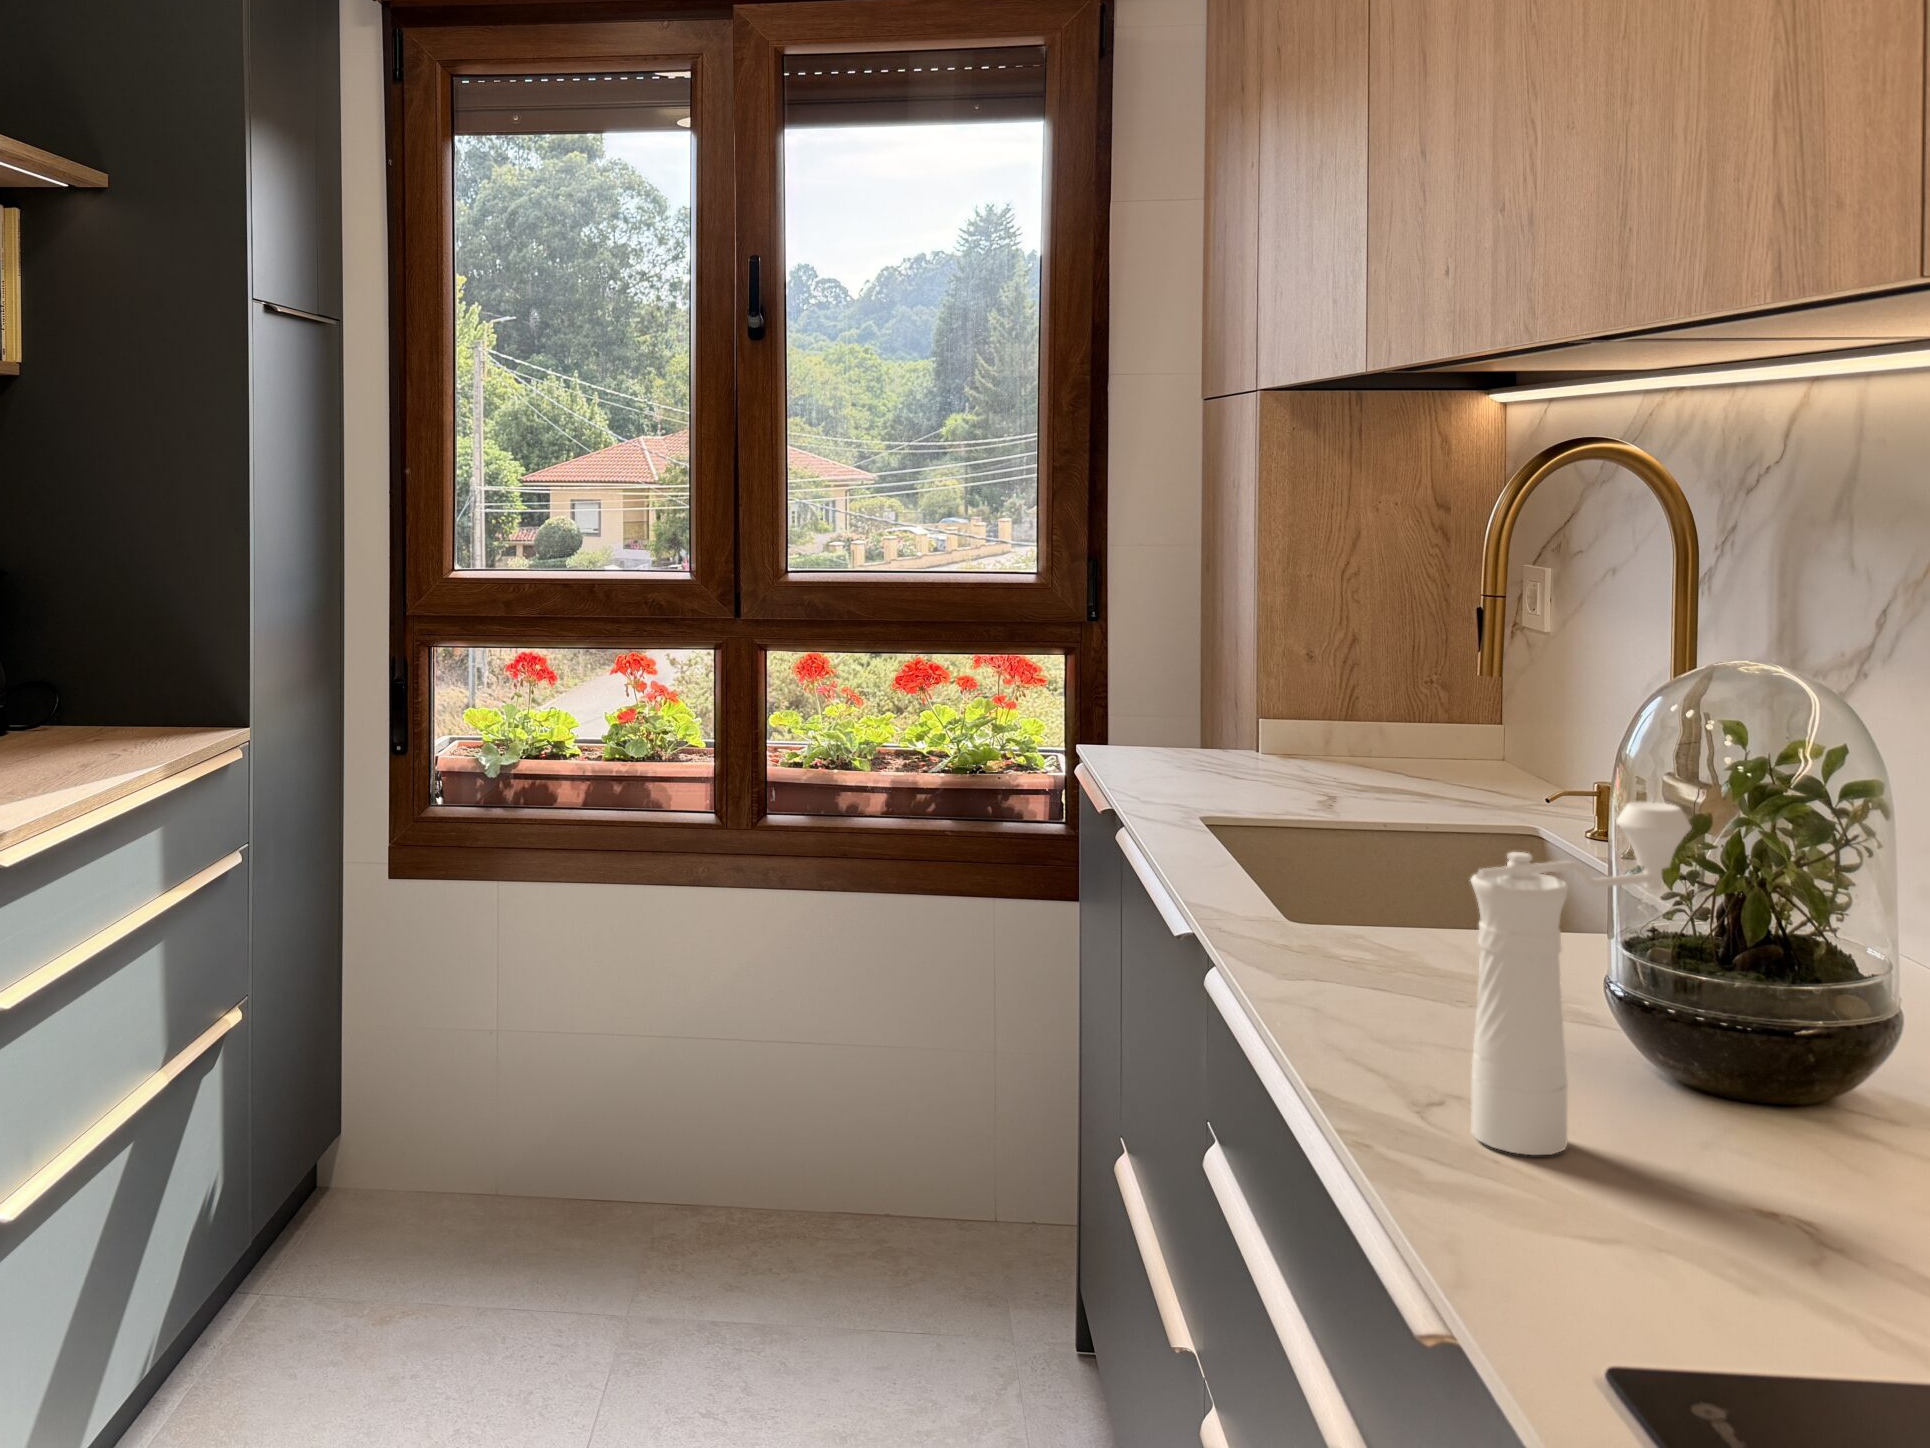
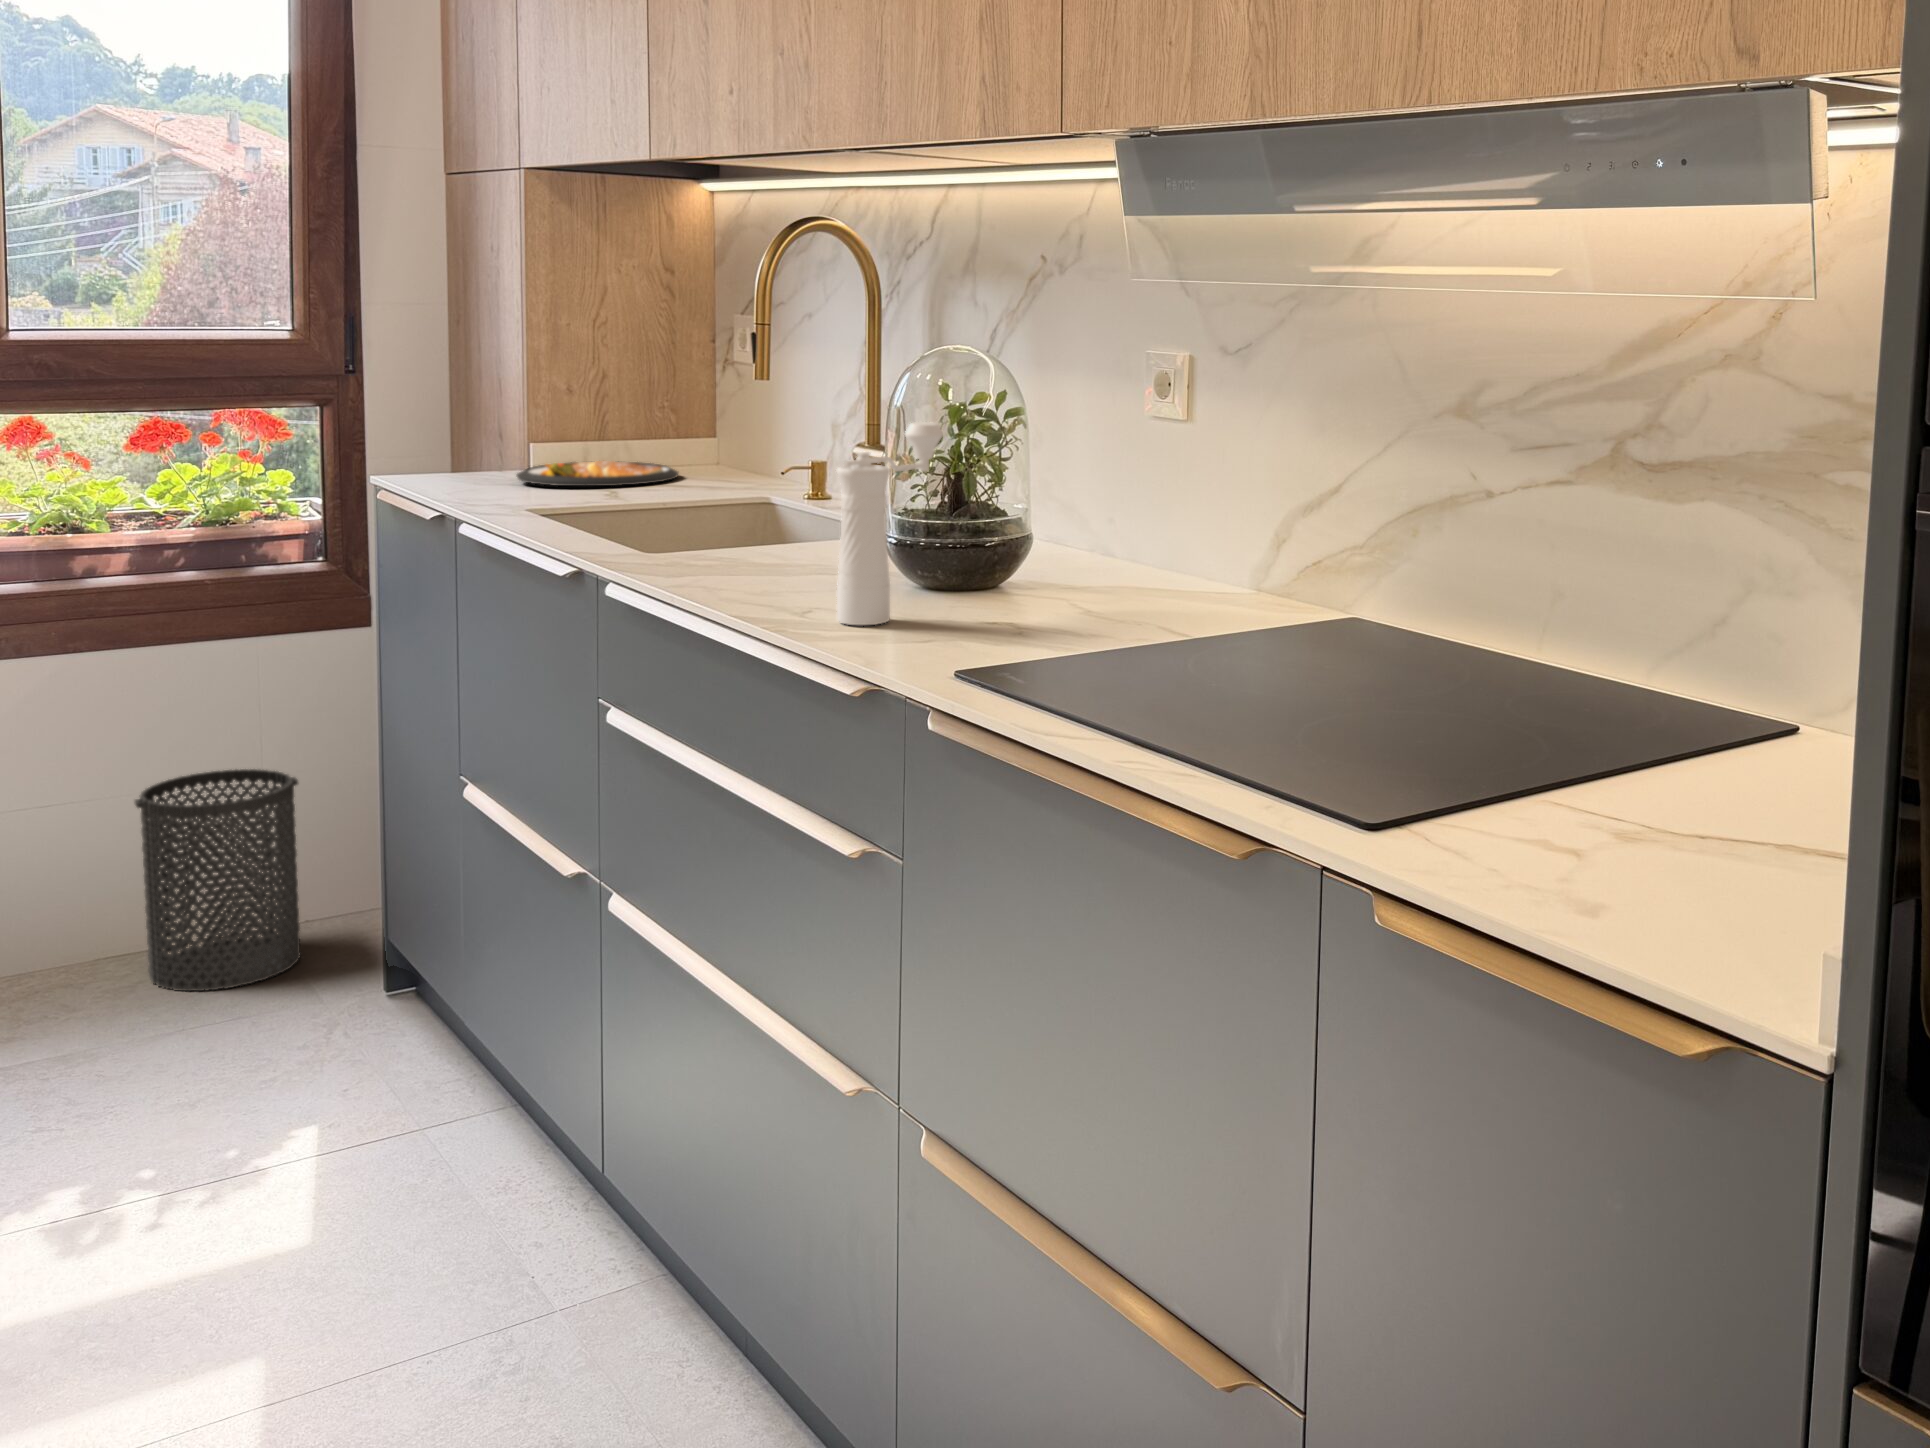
dish: none [1230,744,1435,785] -> present [517,461,678,486]
trash can: none [866,1034,1018,1283] -> present [135,769,300,991]

